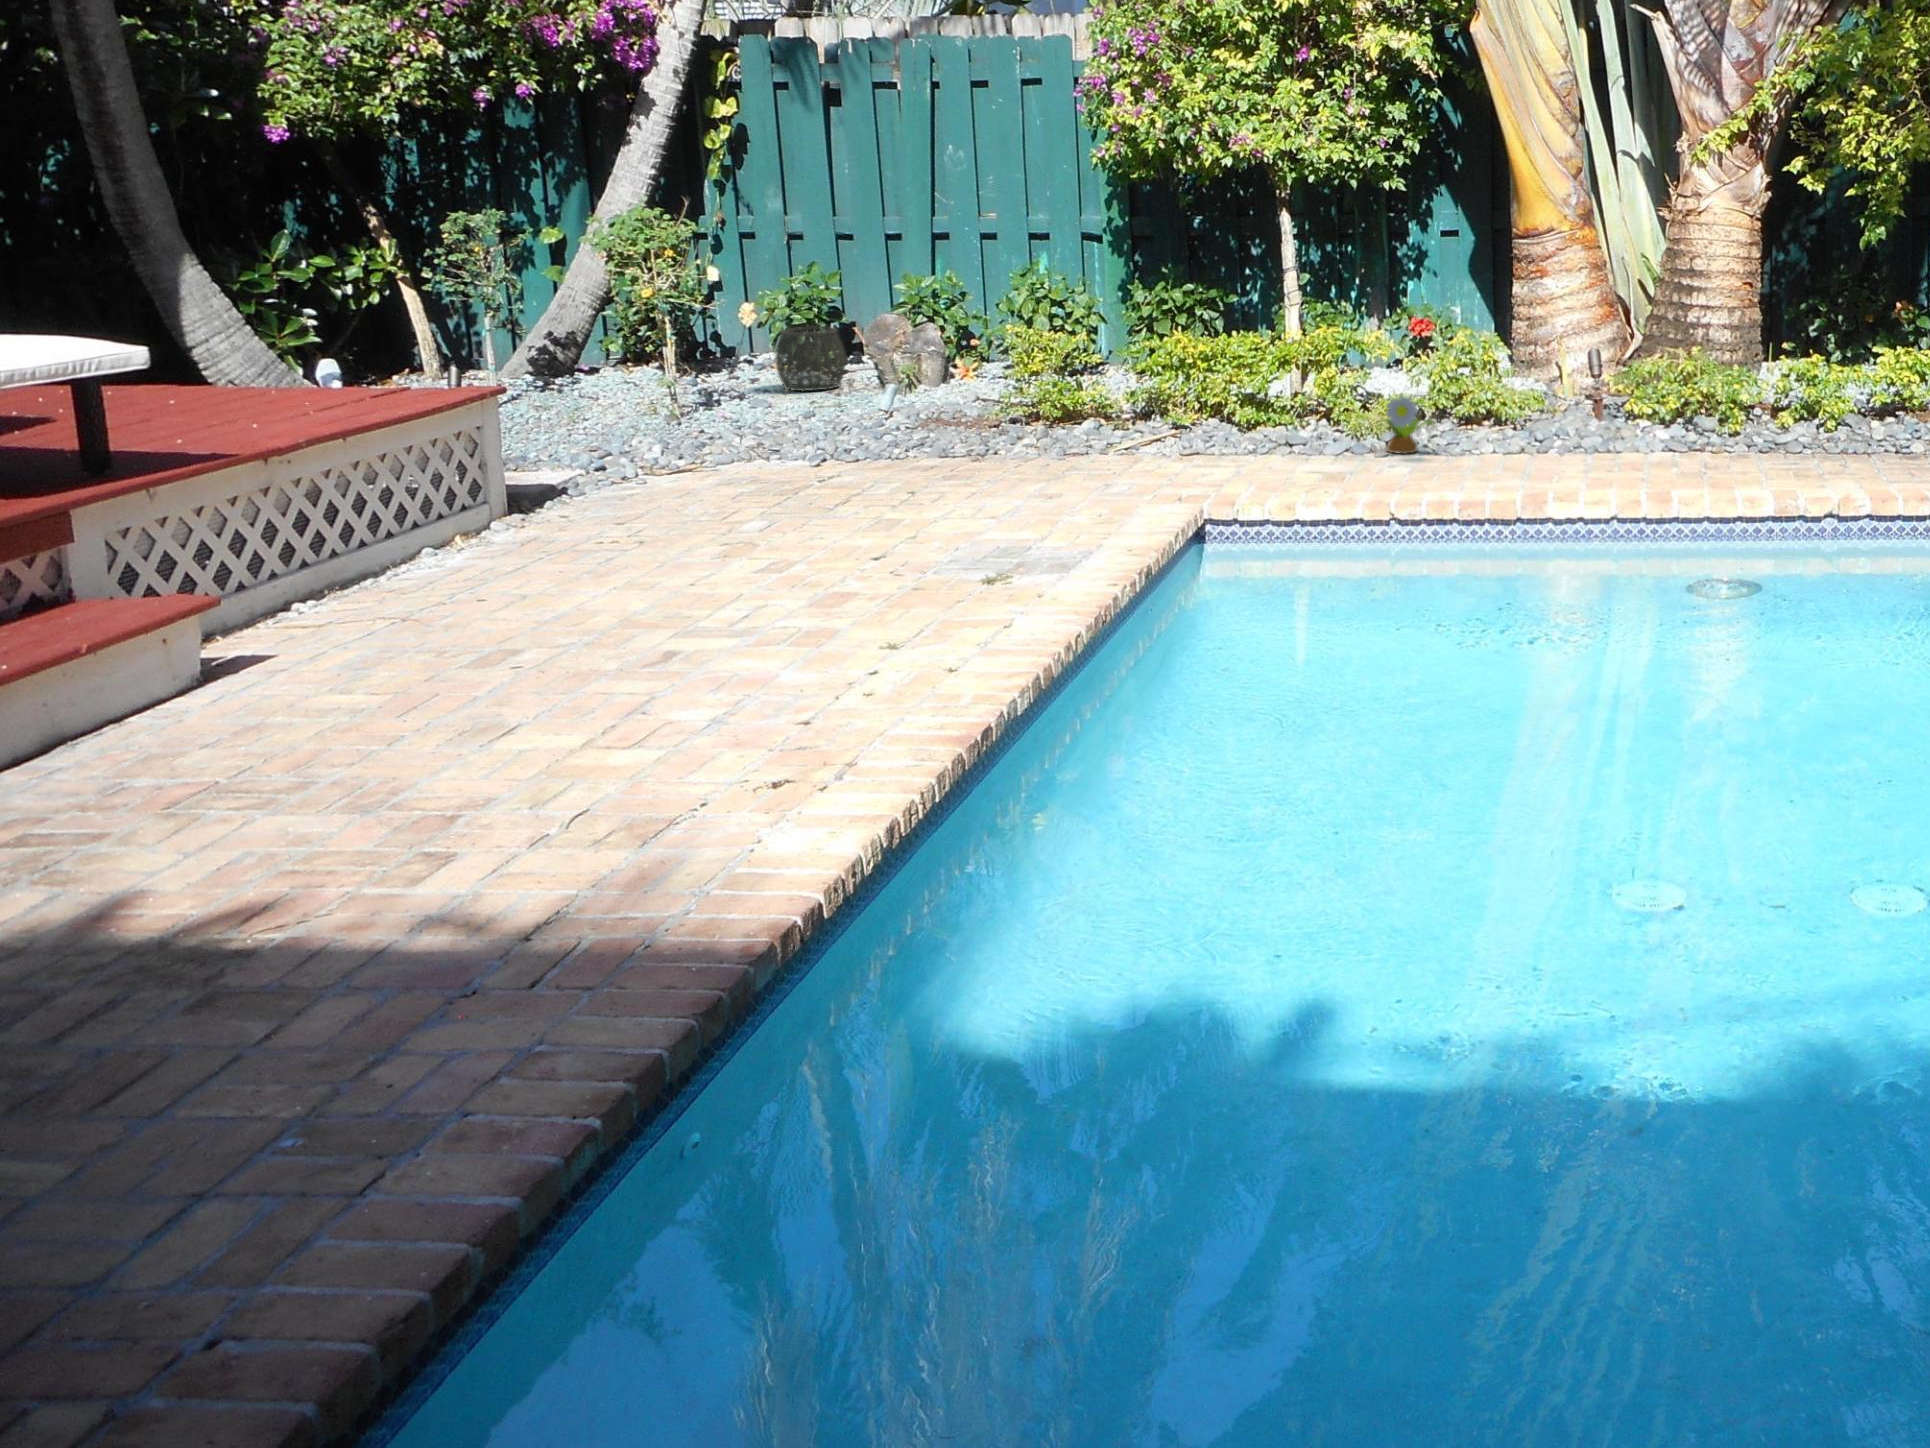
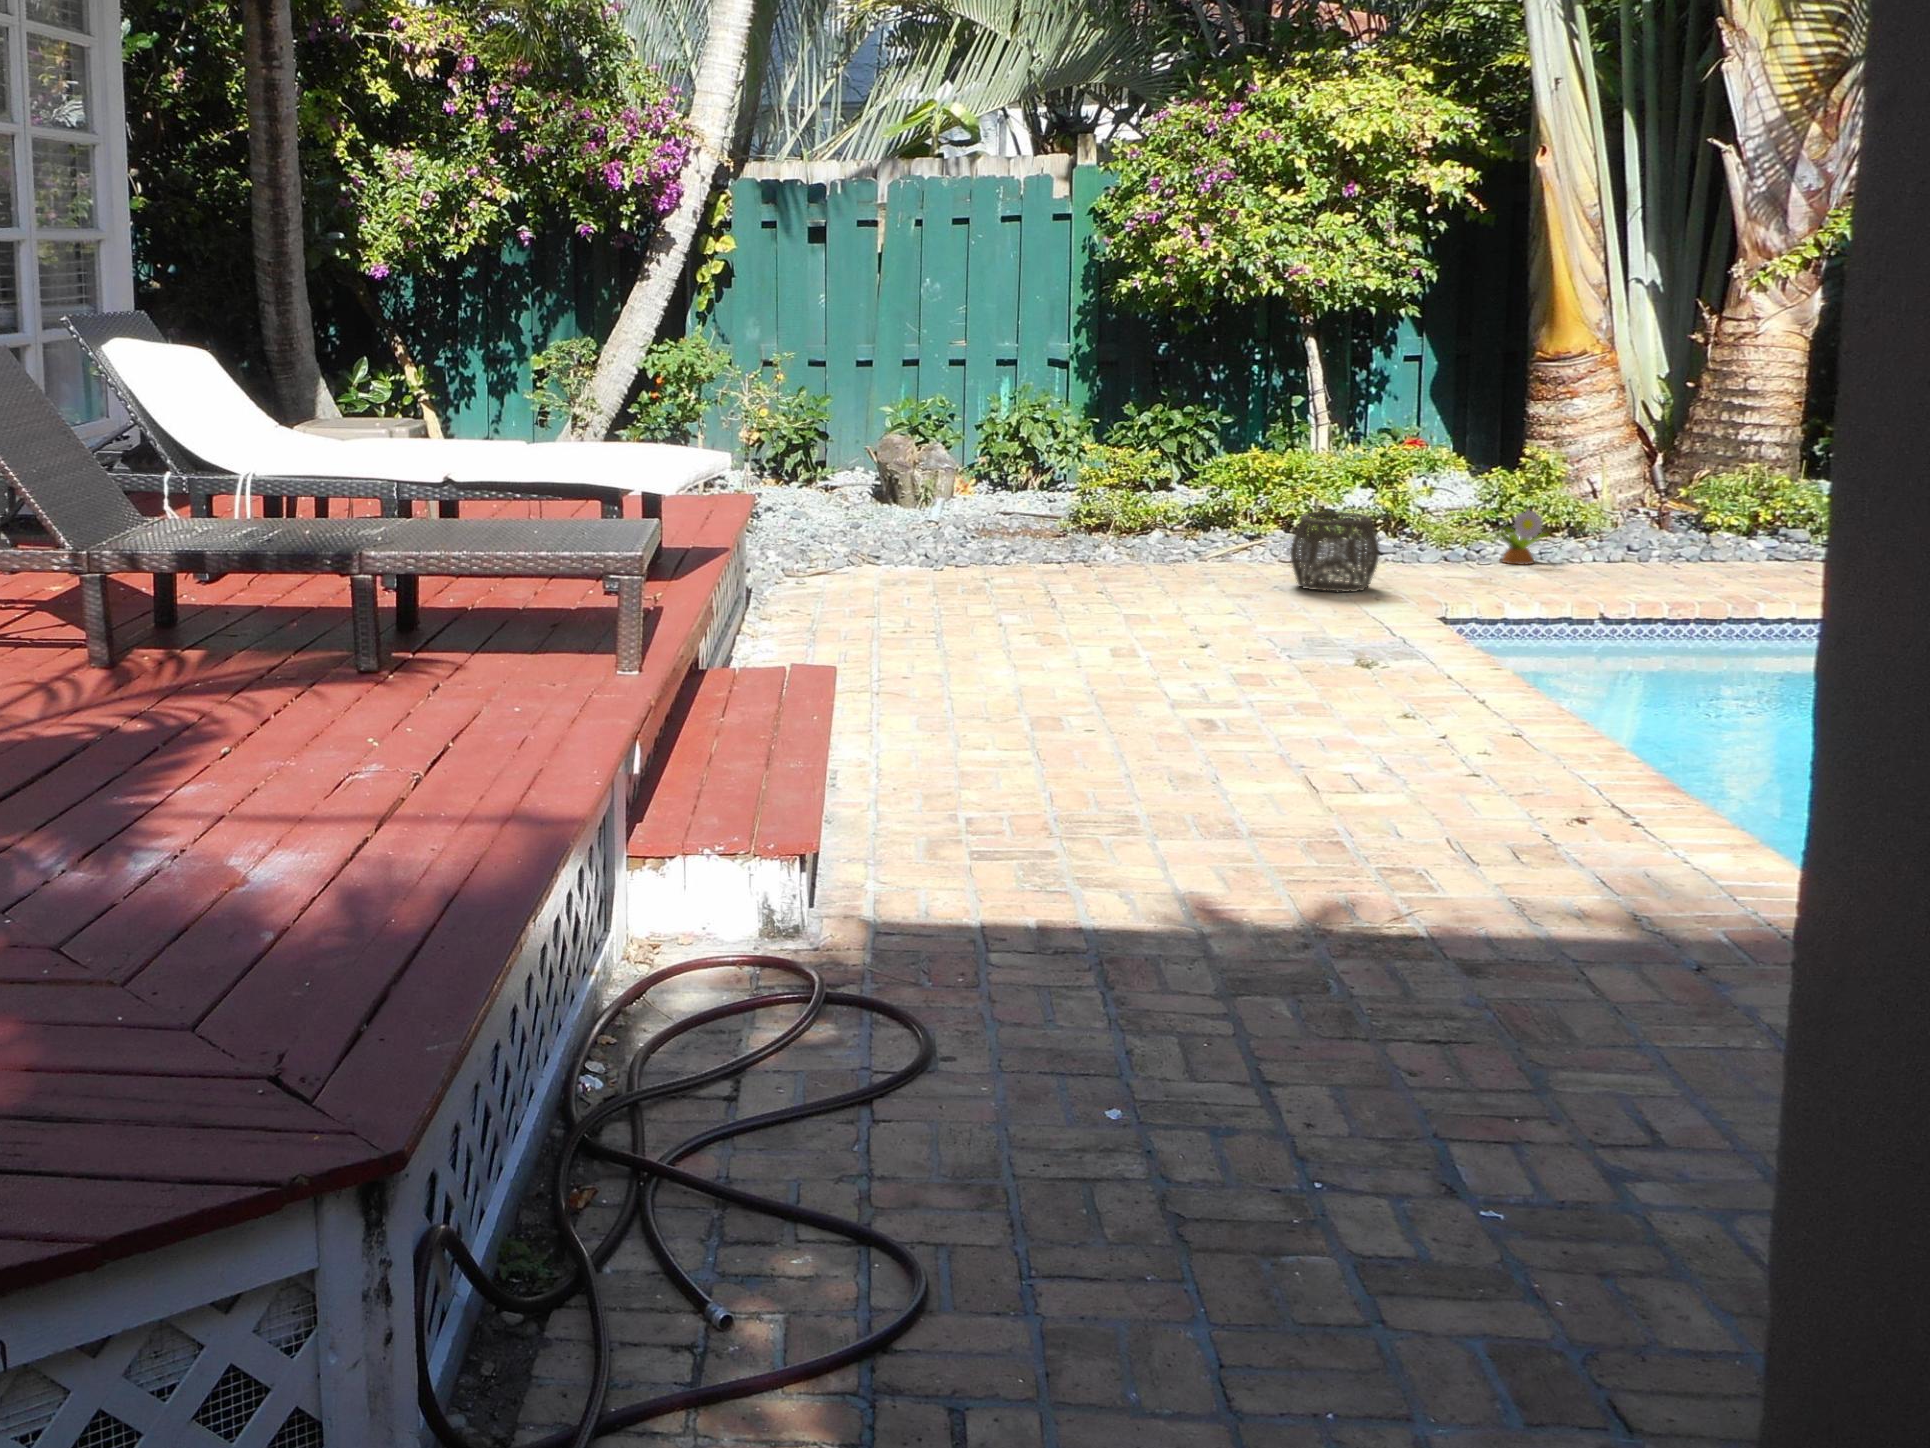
woven basket: present [775,326,845,391] -> present [1291,512,1379,592]

